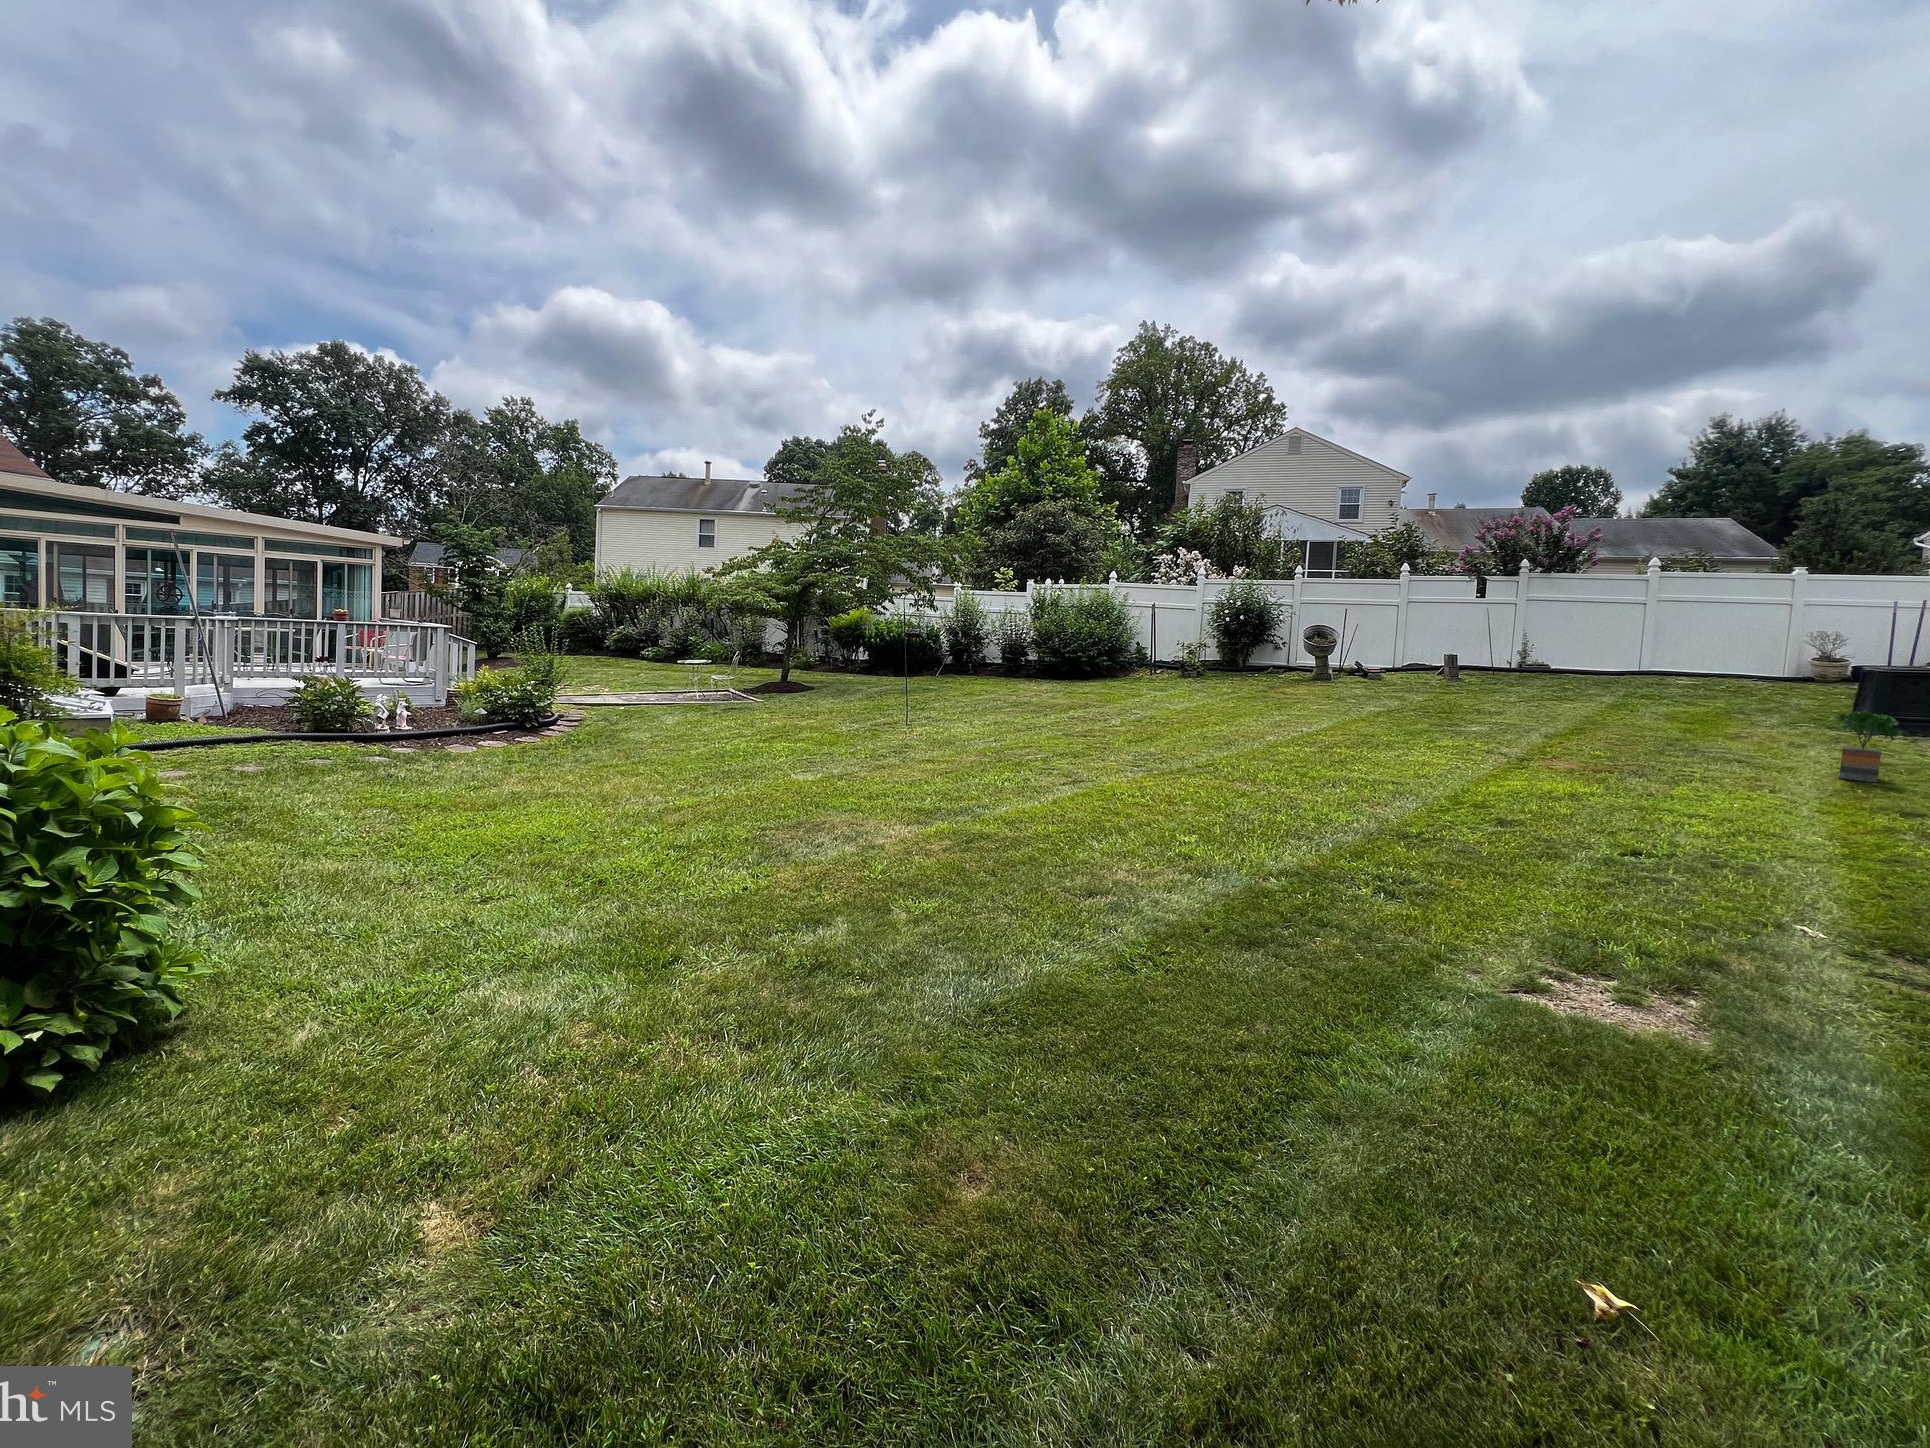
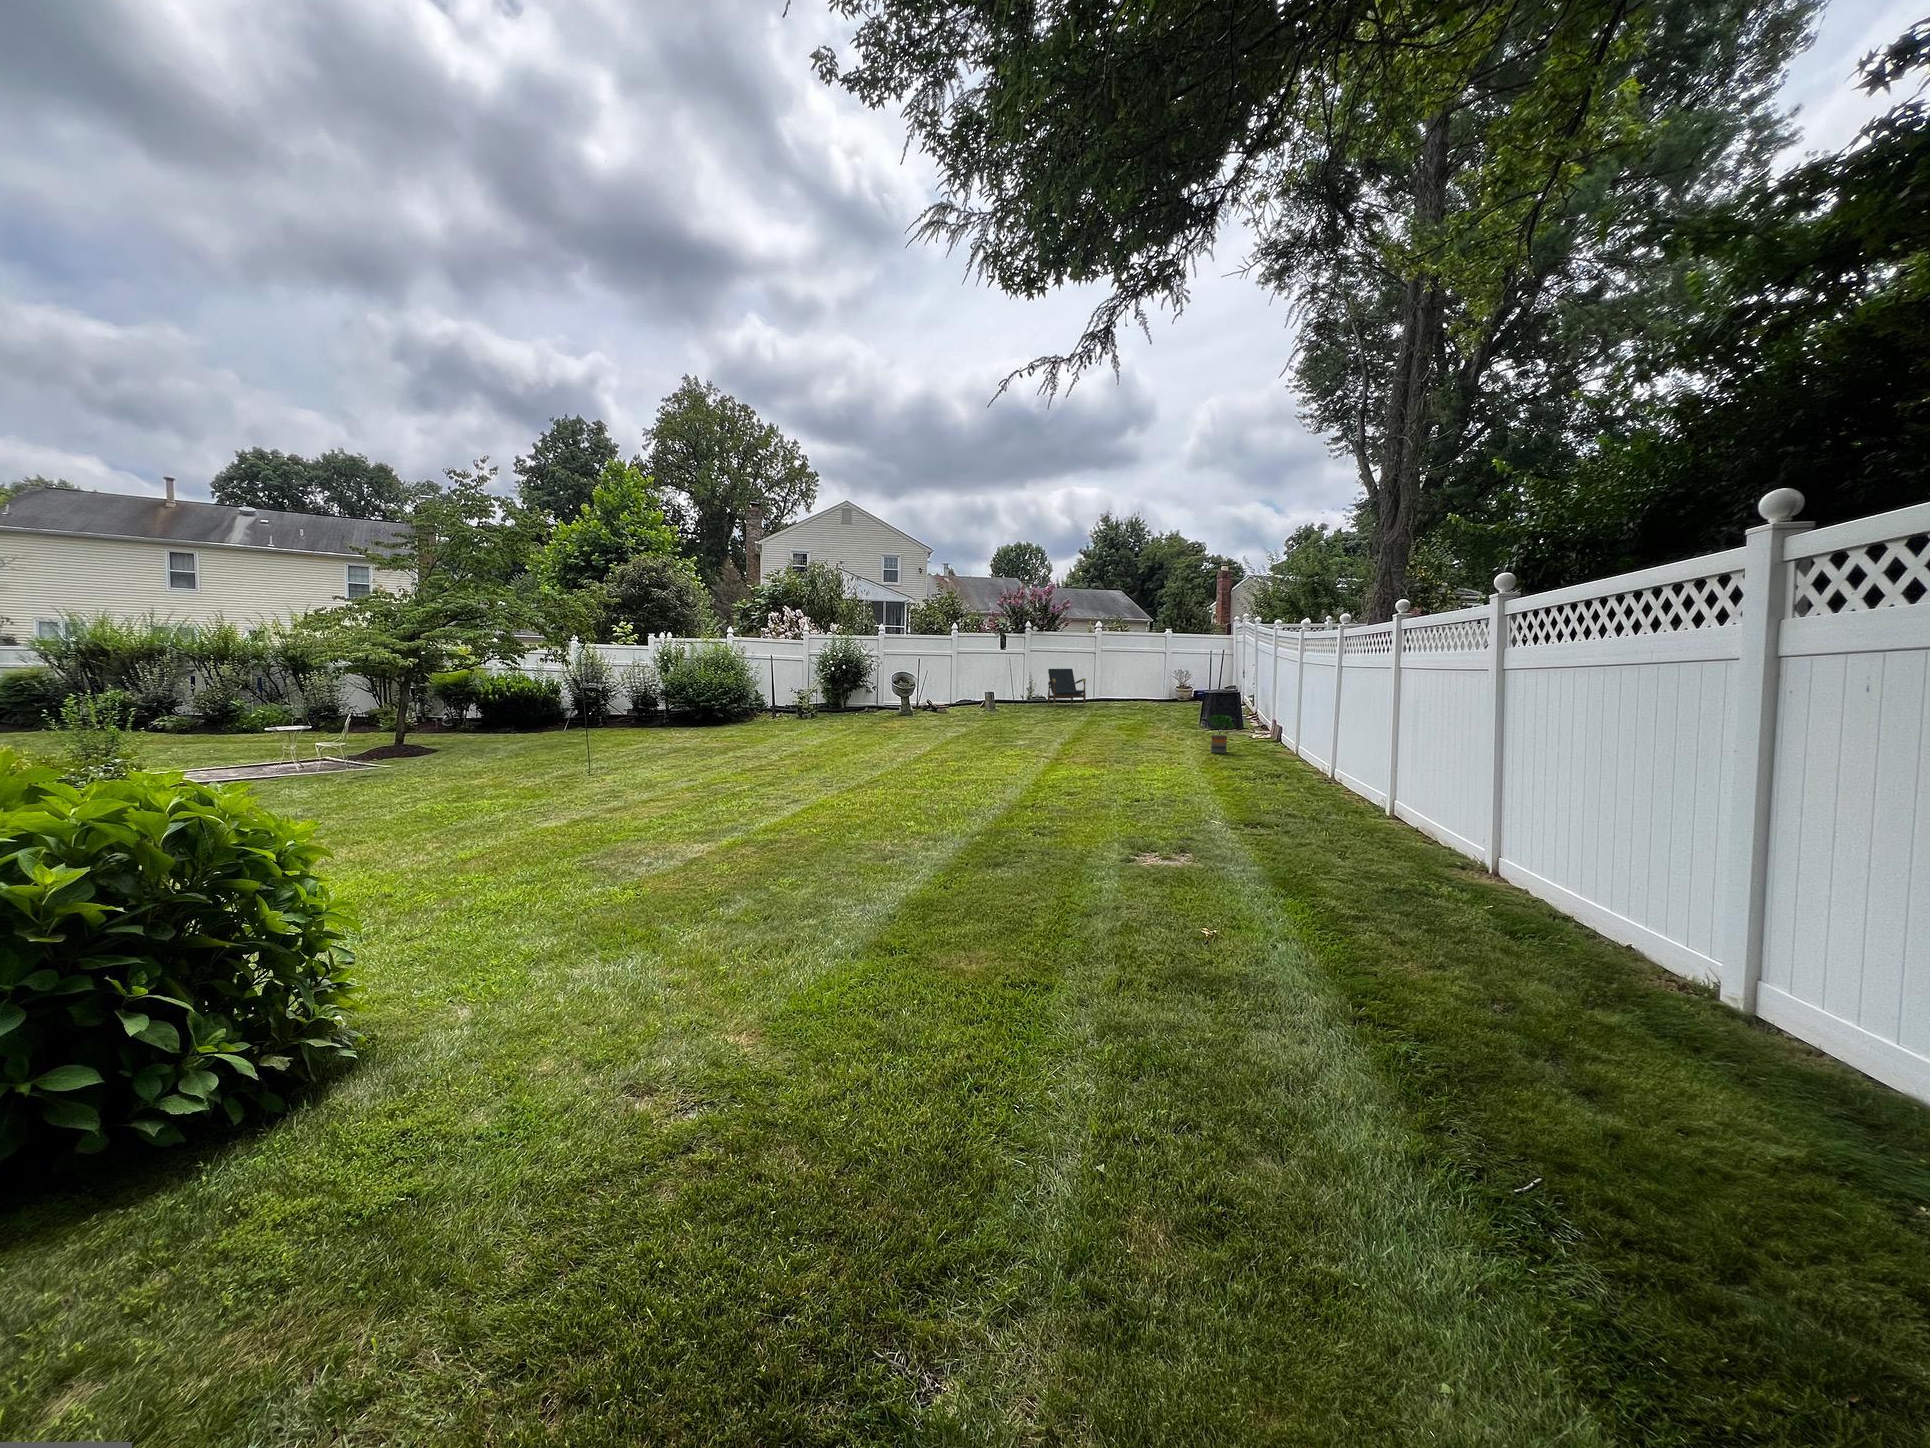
lounge chair: none [1550,626,1619,682] -> present [1048,669,1086,707]

